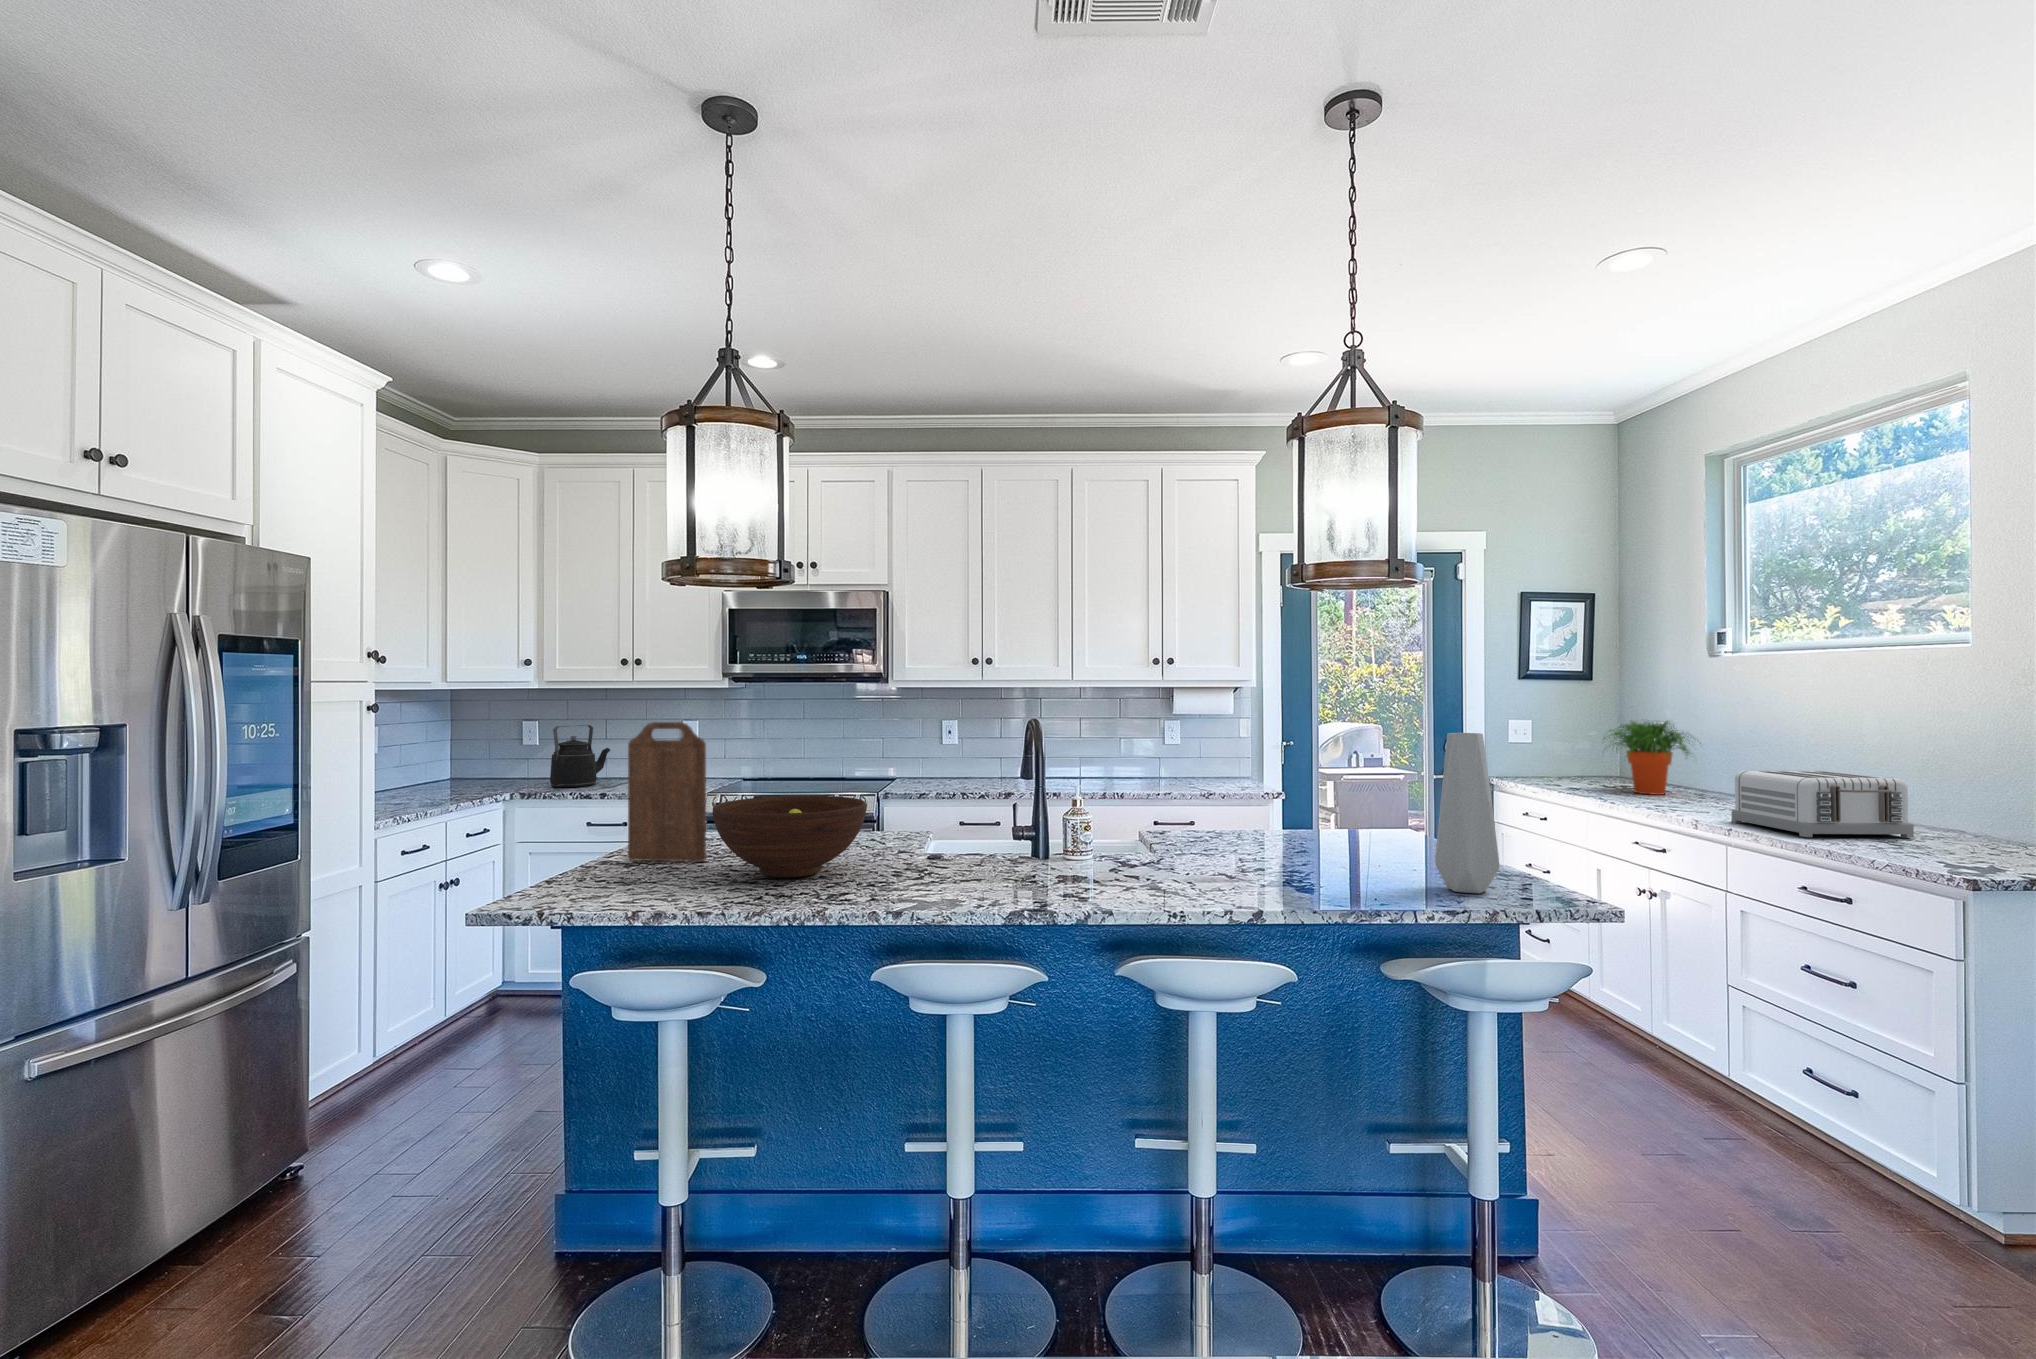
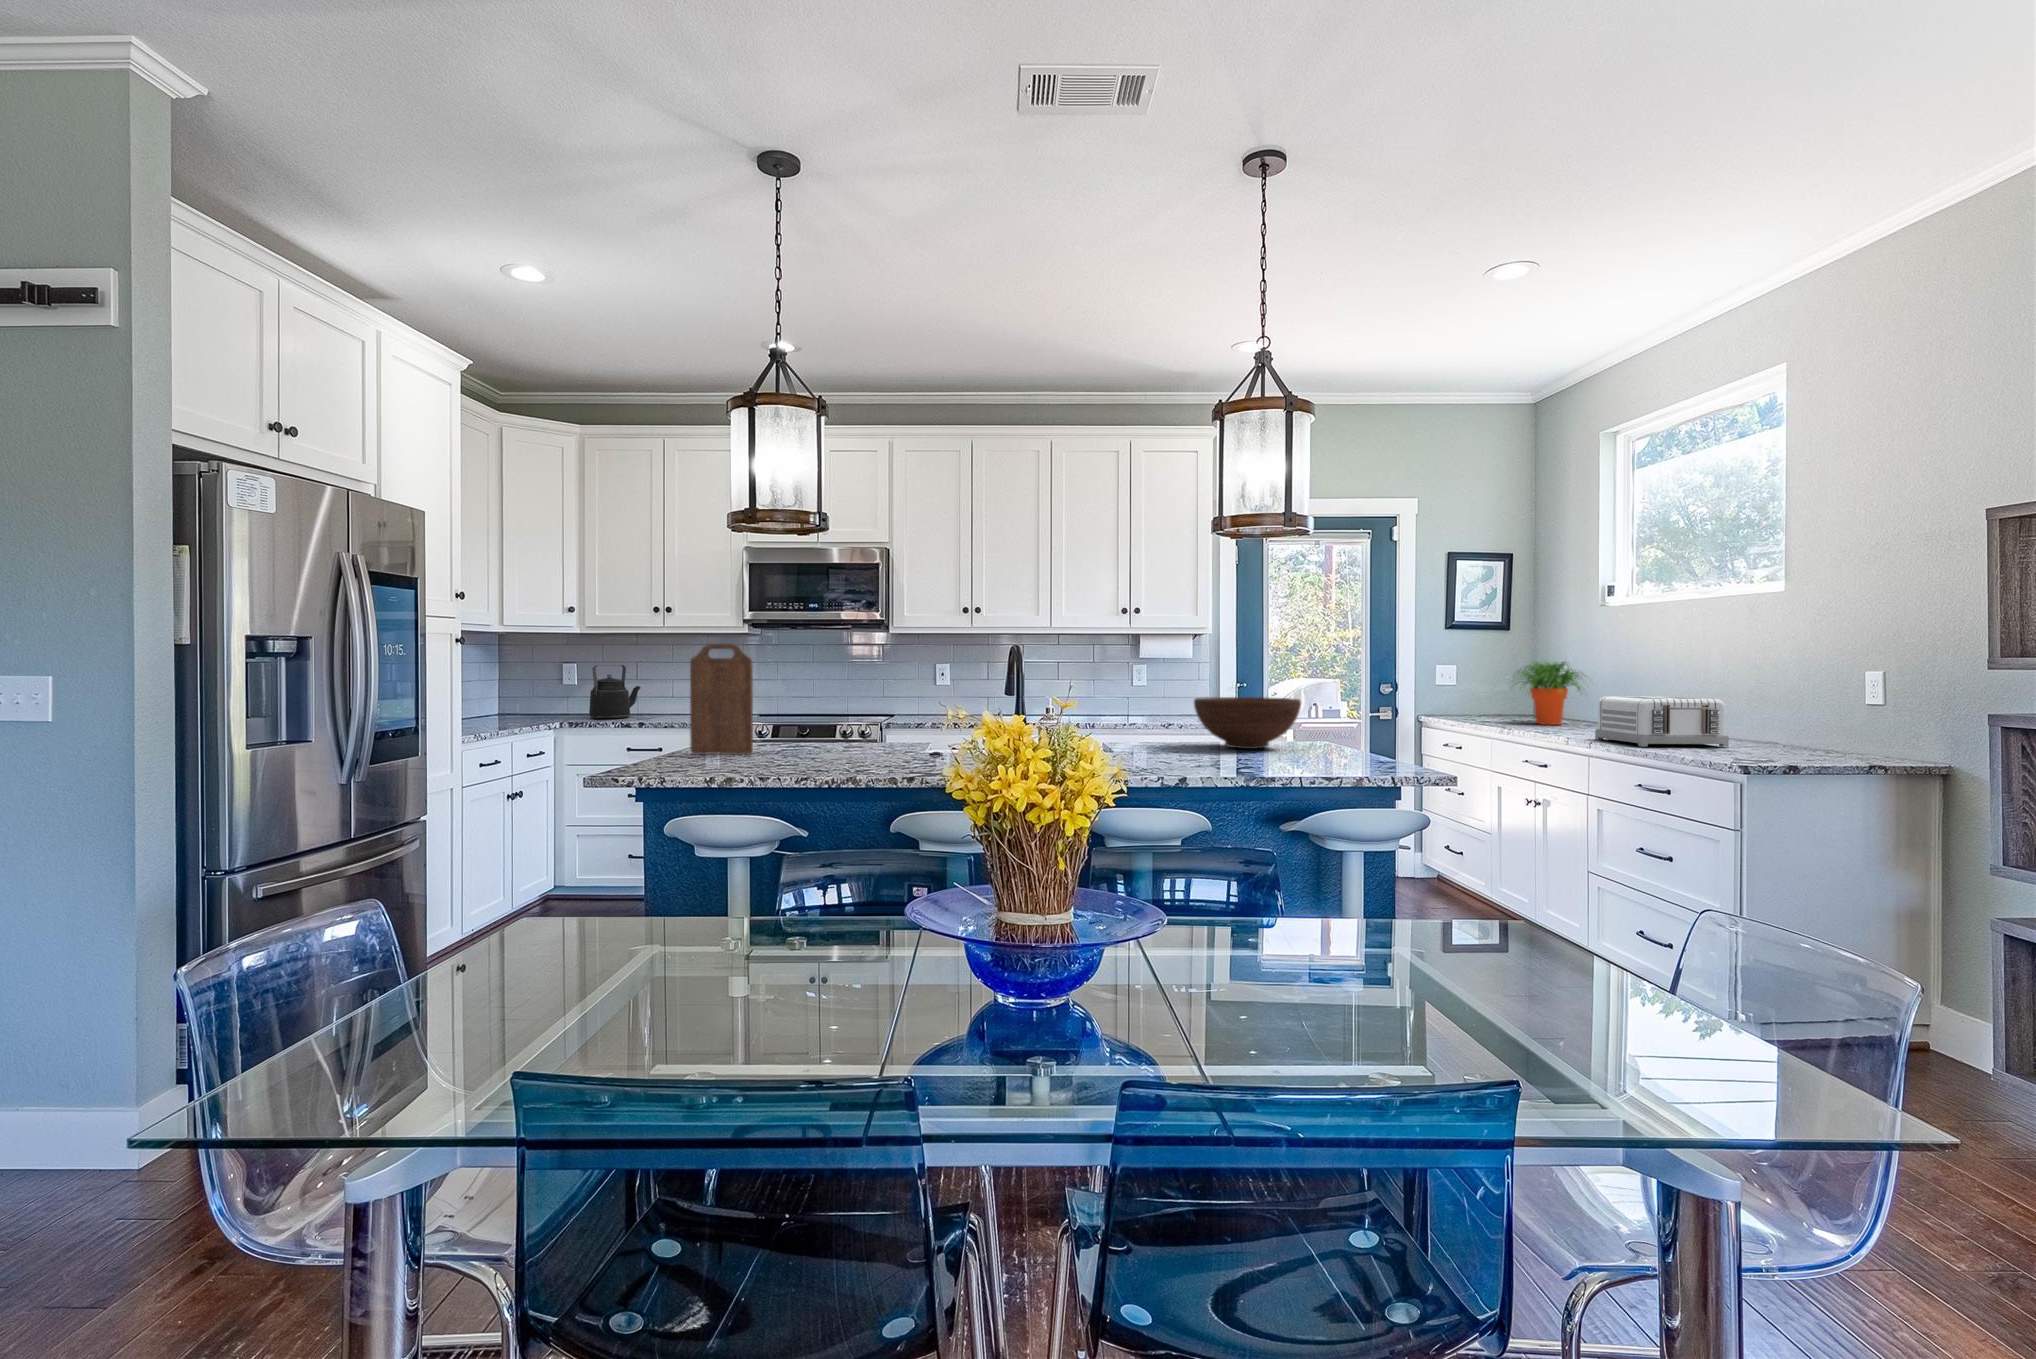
vase: present [1435,733,1499,893] -> none [1315,647,1360,766]
fruit bowl: present [713,796,867,878] -> present [1194,697,1301,749]

